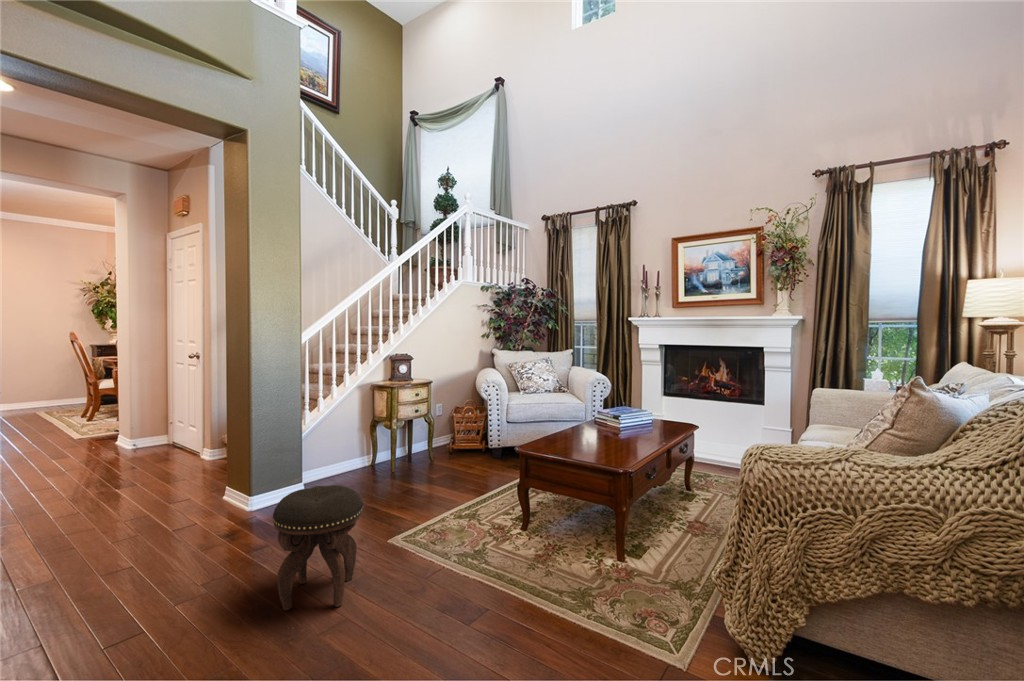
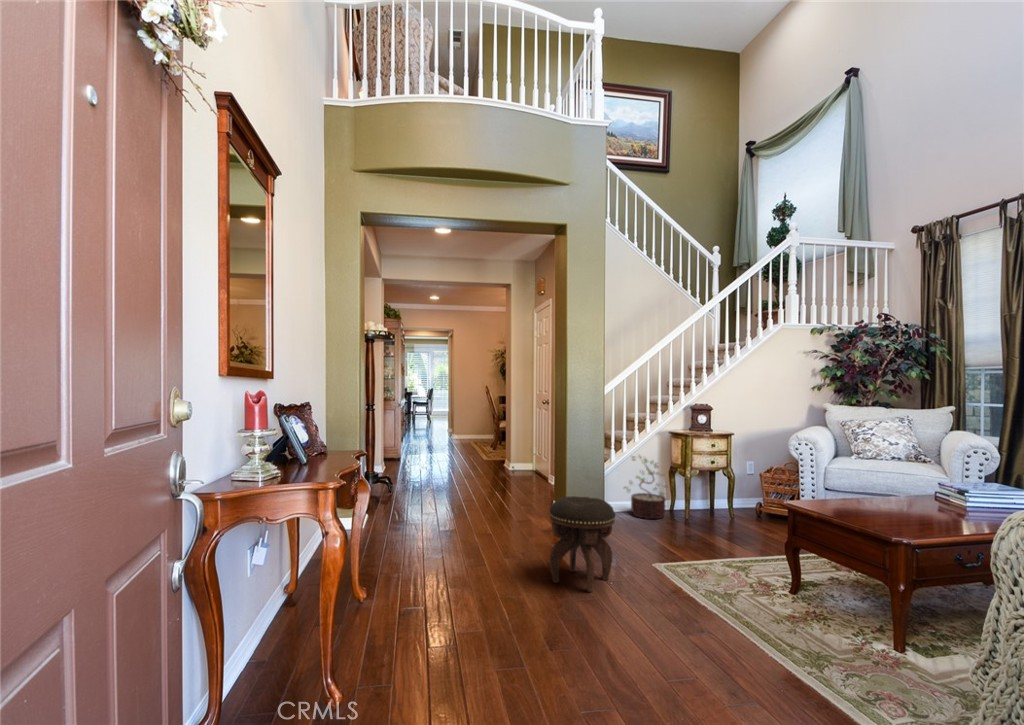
decorative plant: none [325,414,374,483] -> present [624,456,666,519]

